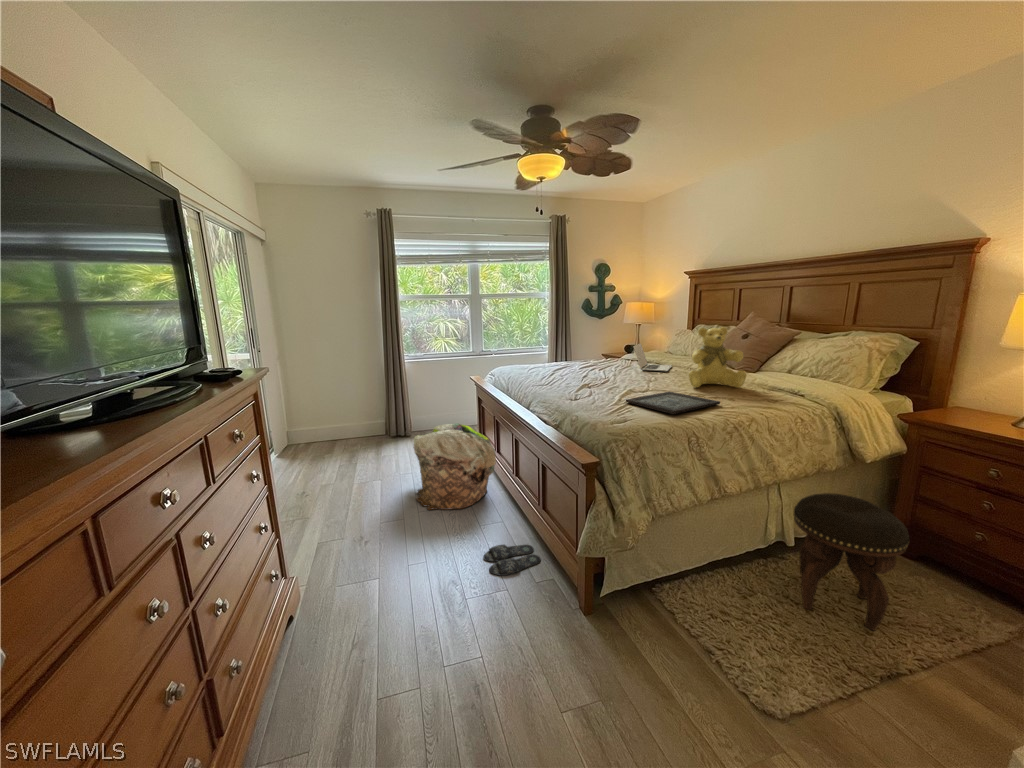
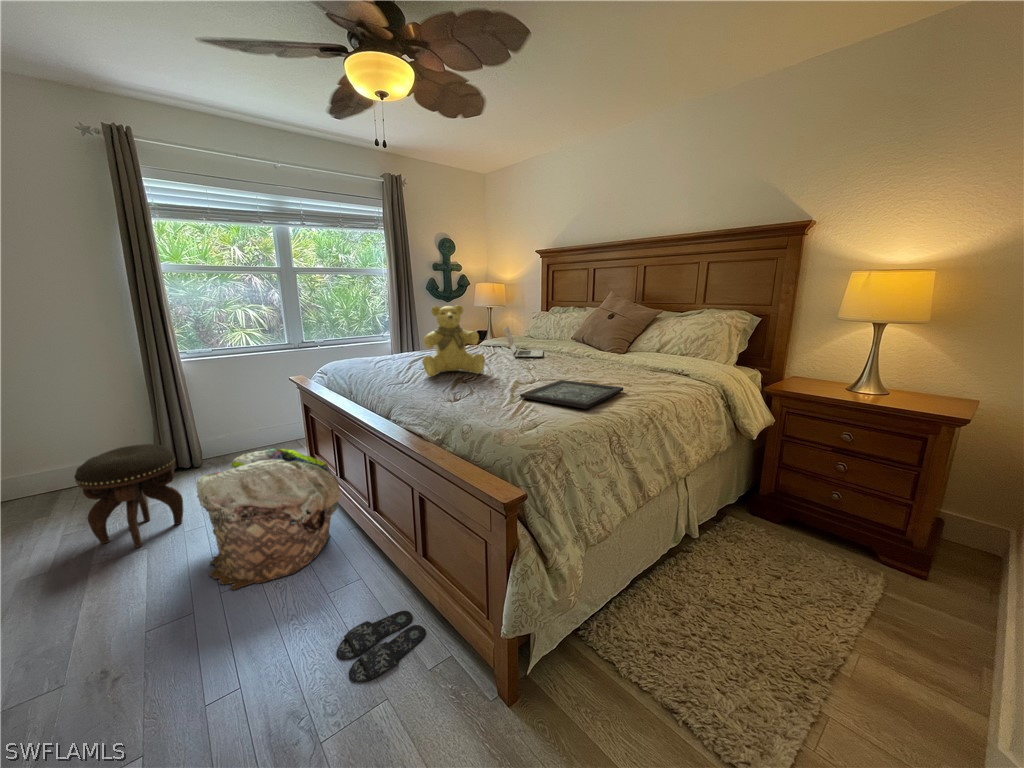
teddy bear: present [689,327,746,388] -> present [422,305,485,376]
footstool: present [794,493,910,631] -> present [74,444,183,548]

